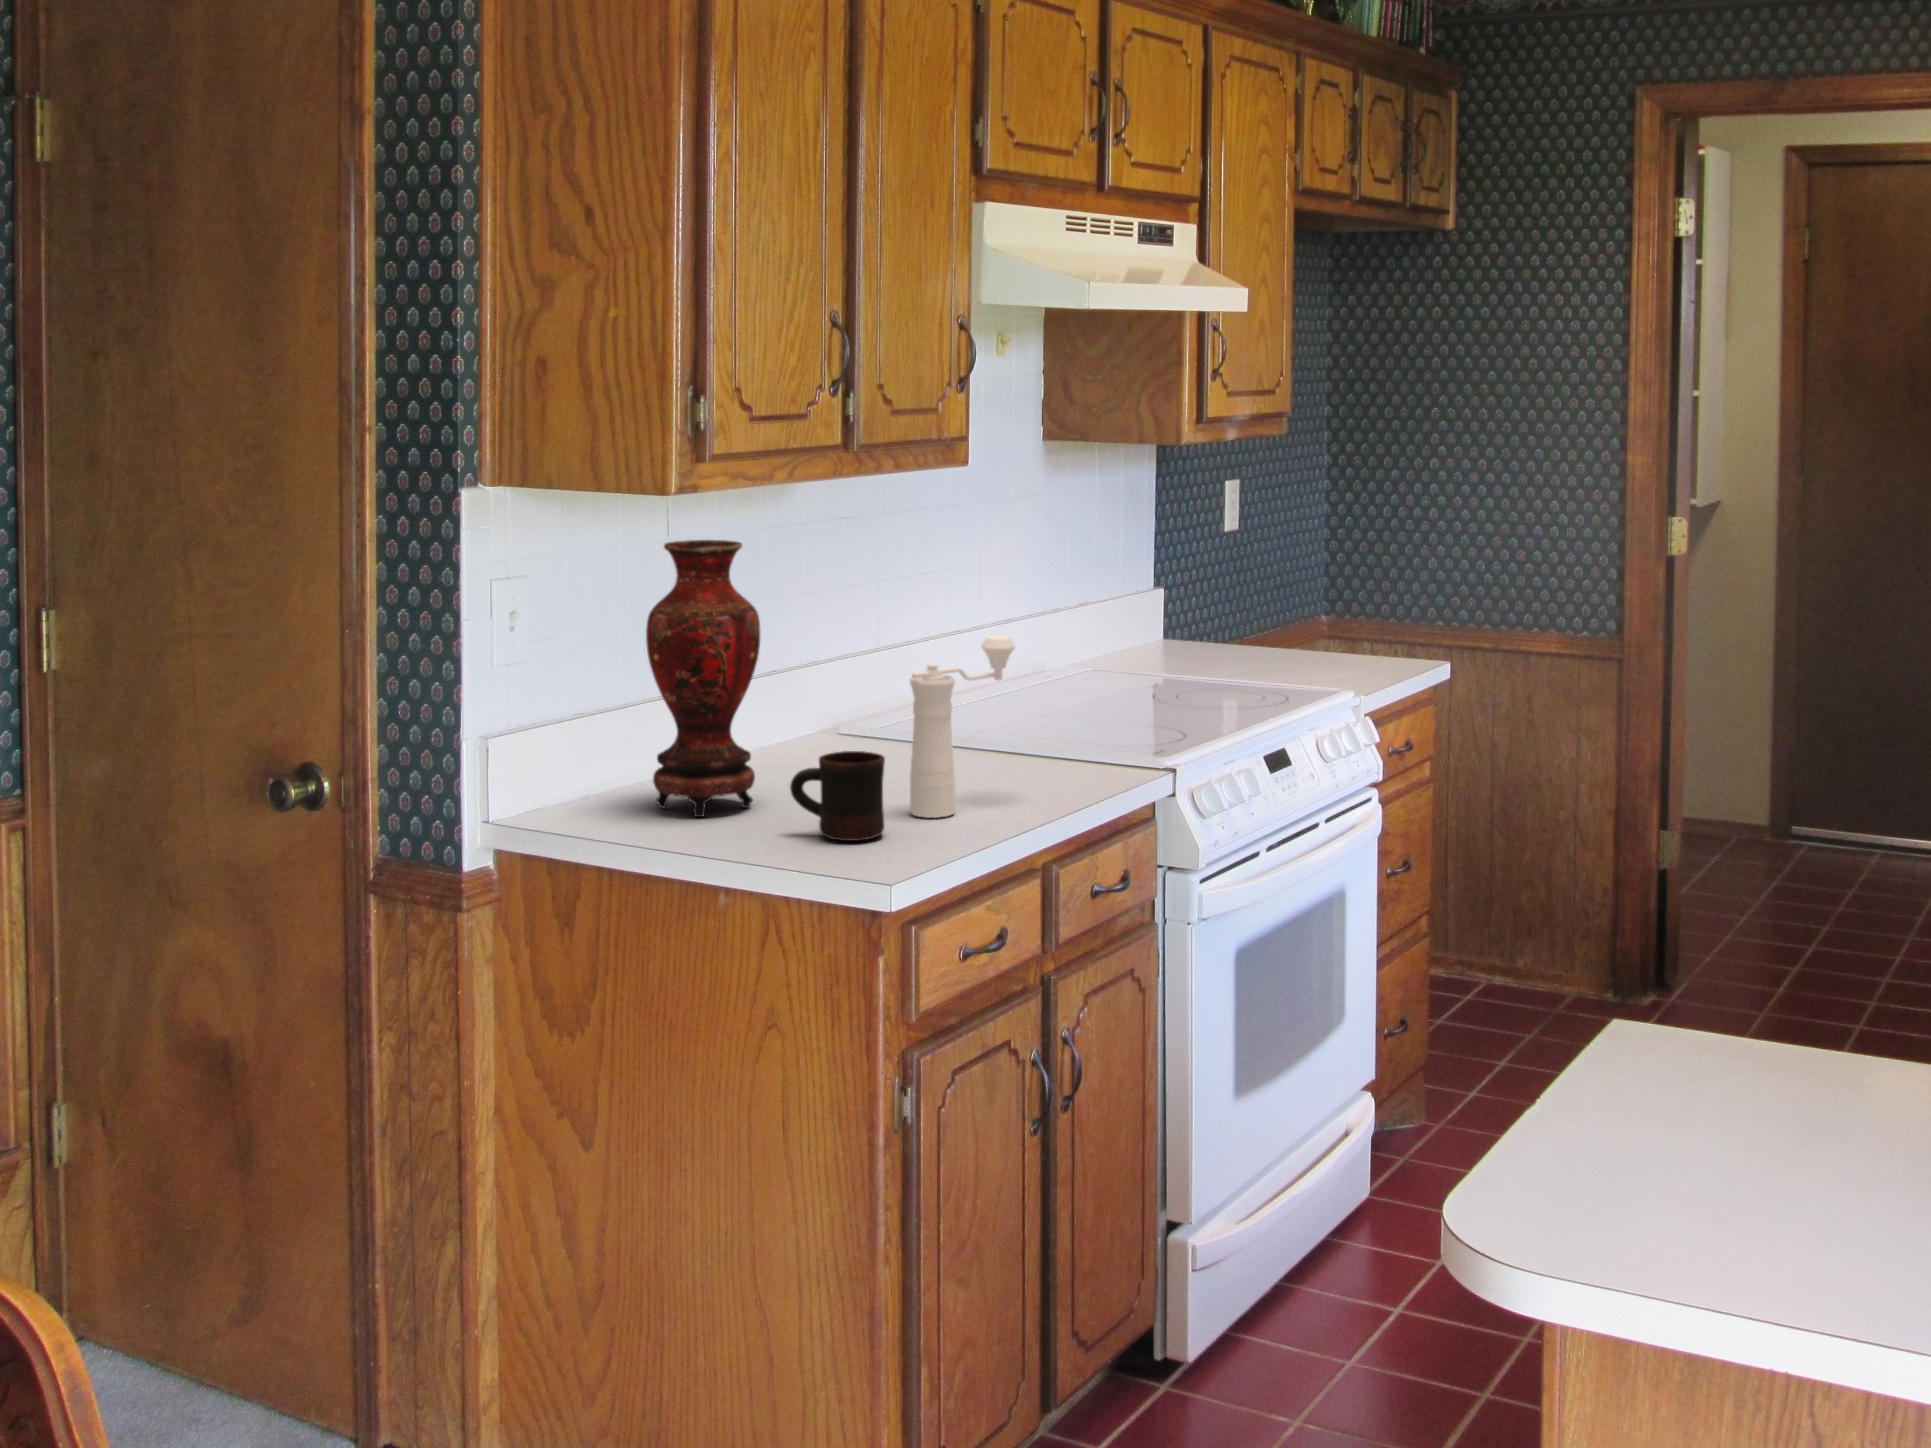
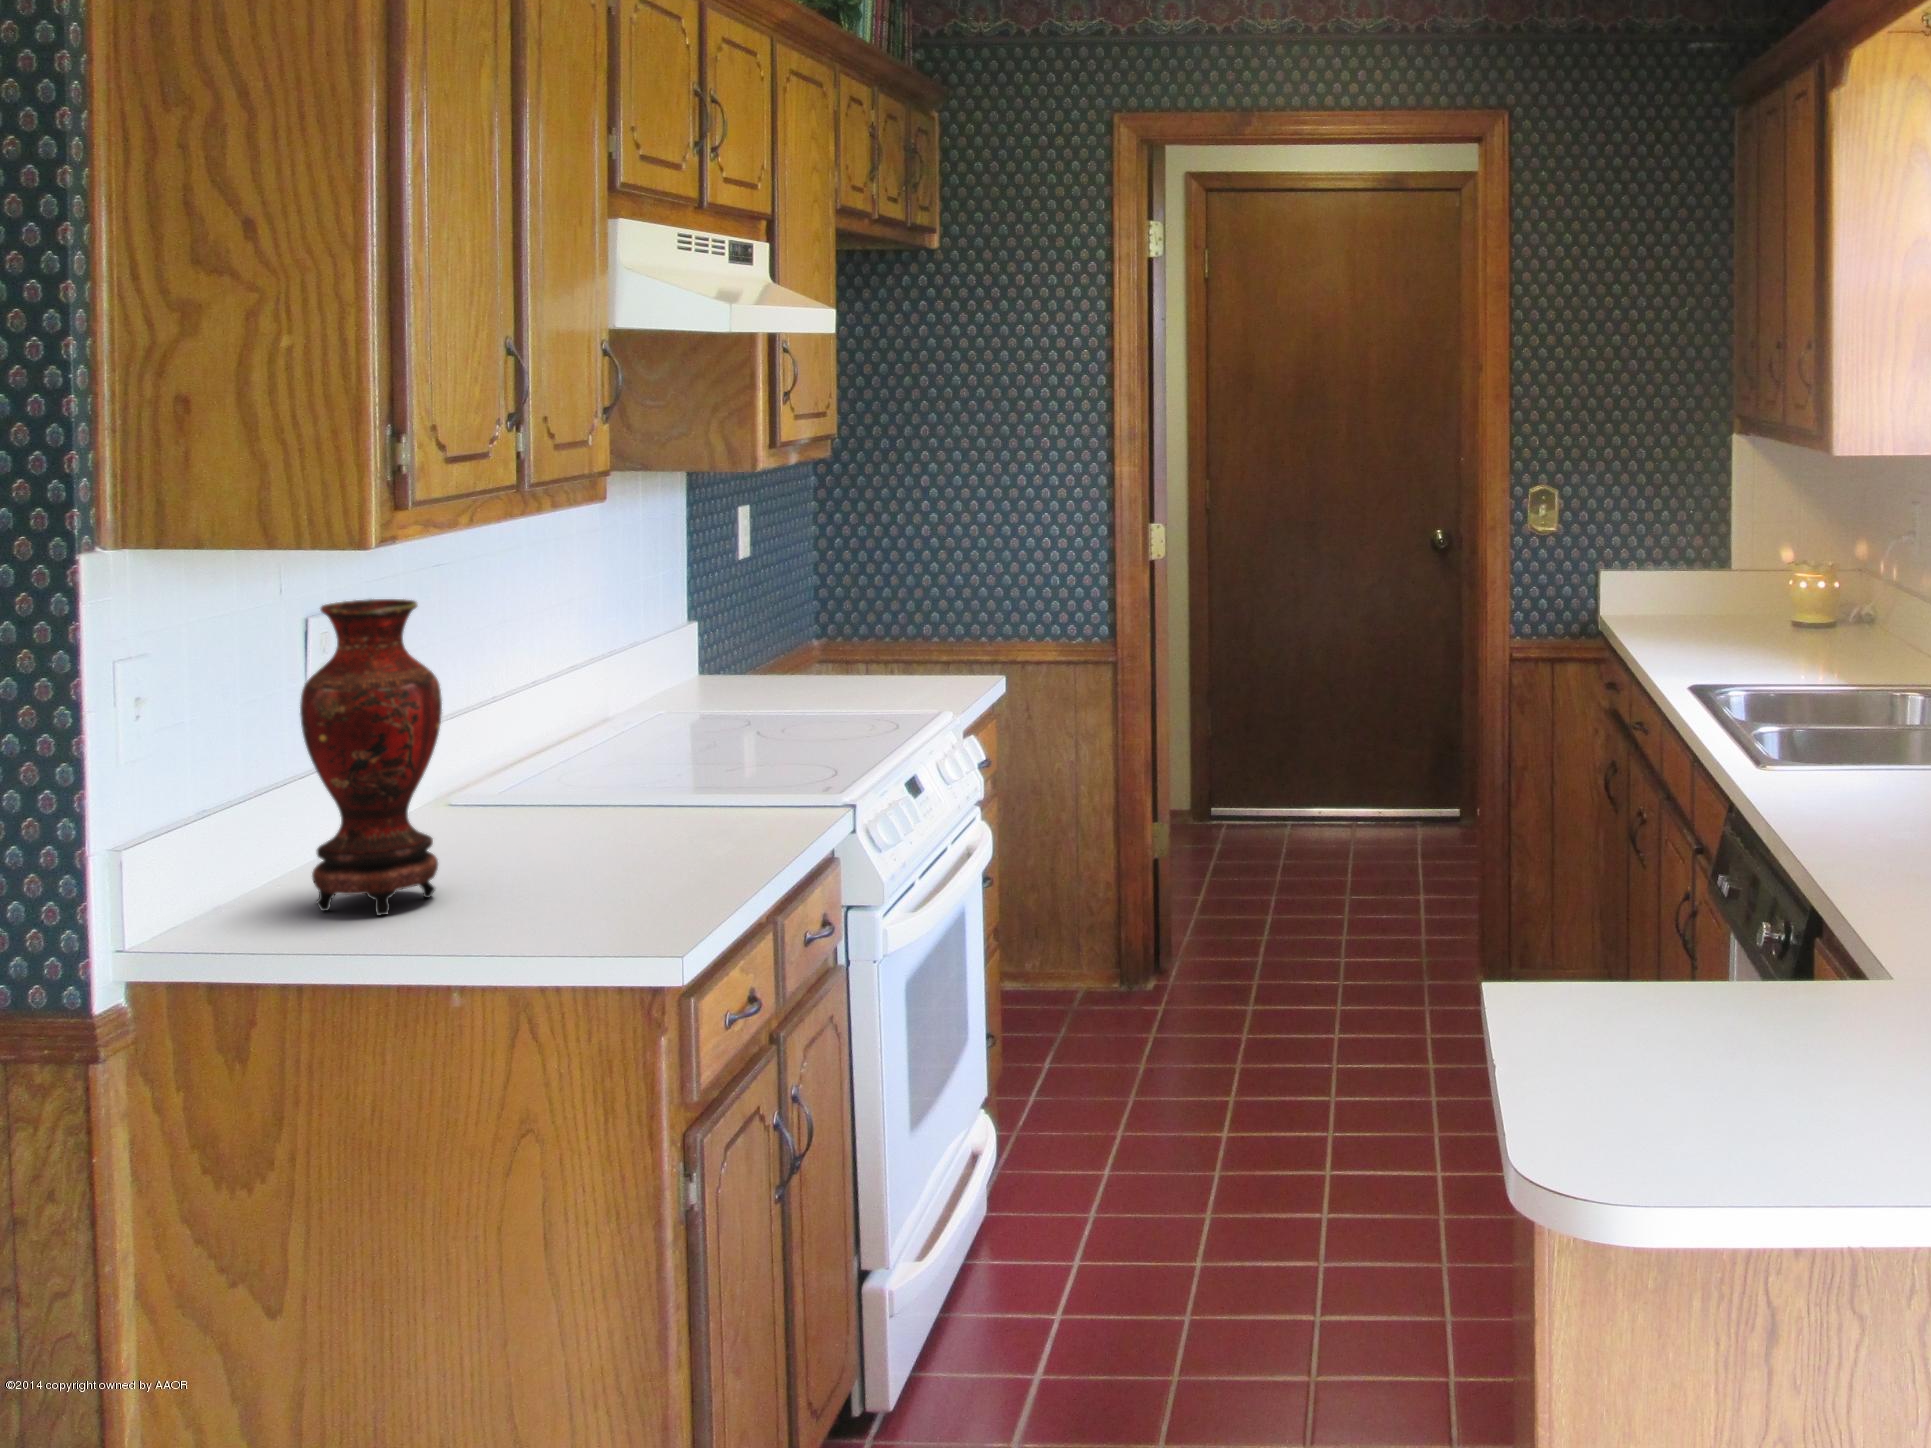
pepper mill: present [909,635,1015,818] -> none [622,680,724,882]
mug: present [790,751,885,841] -> none [513,818,625,918]

